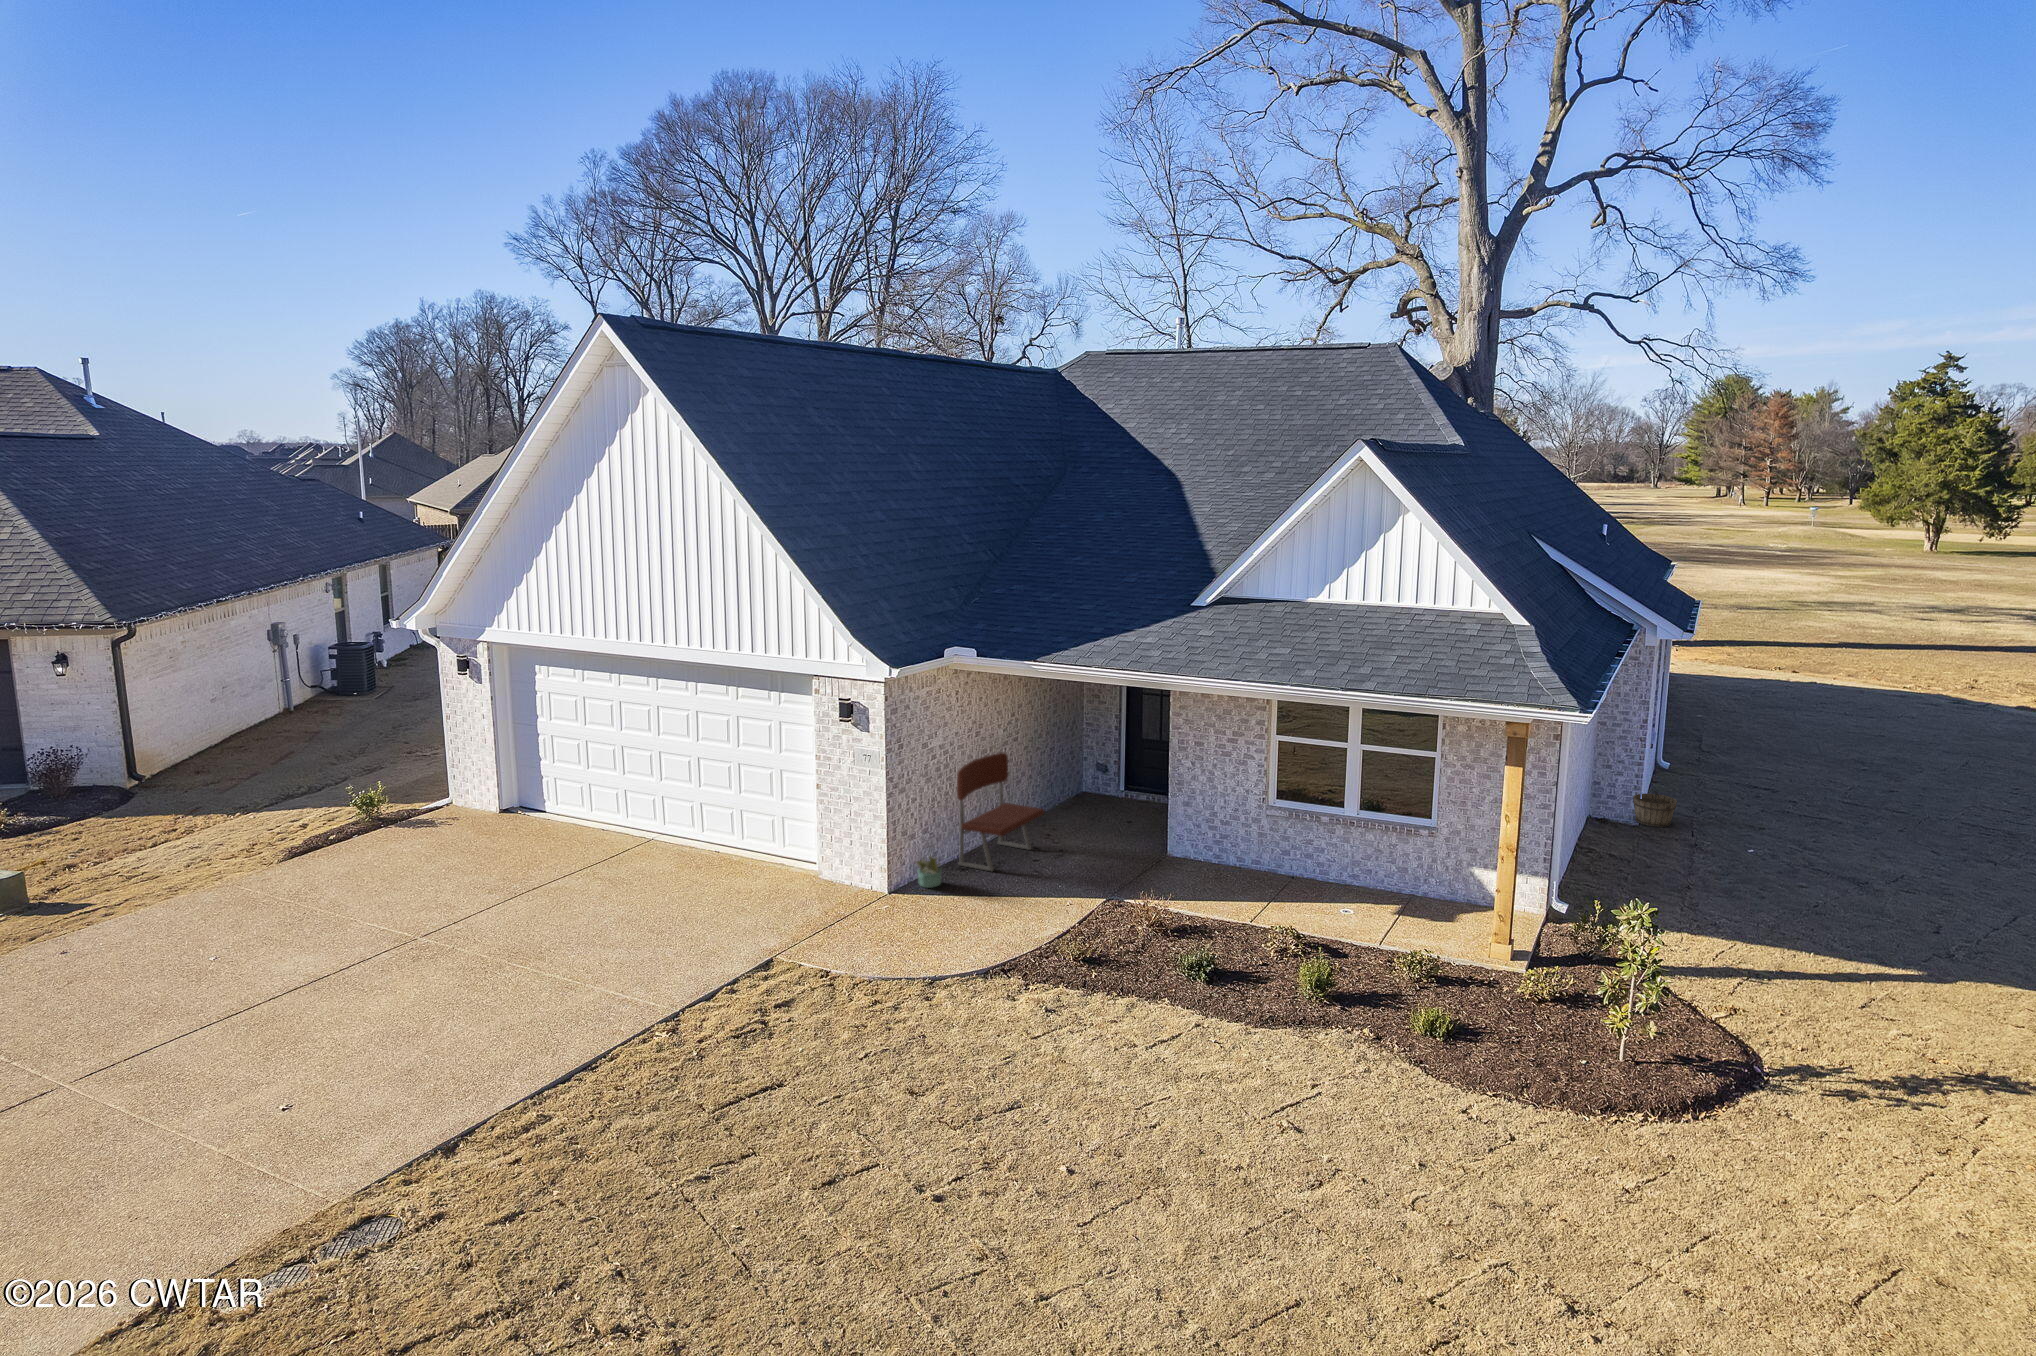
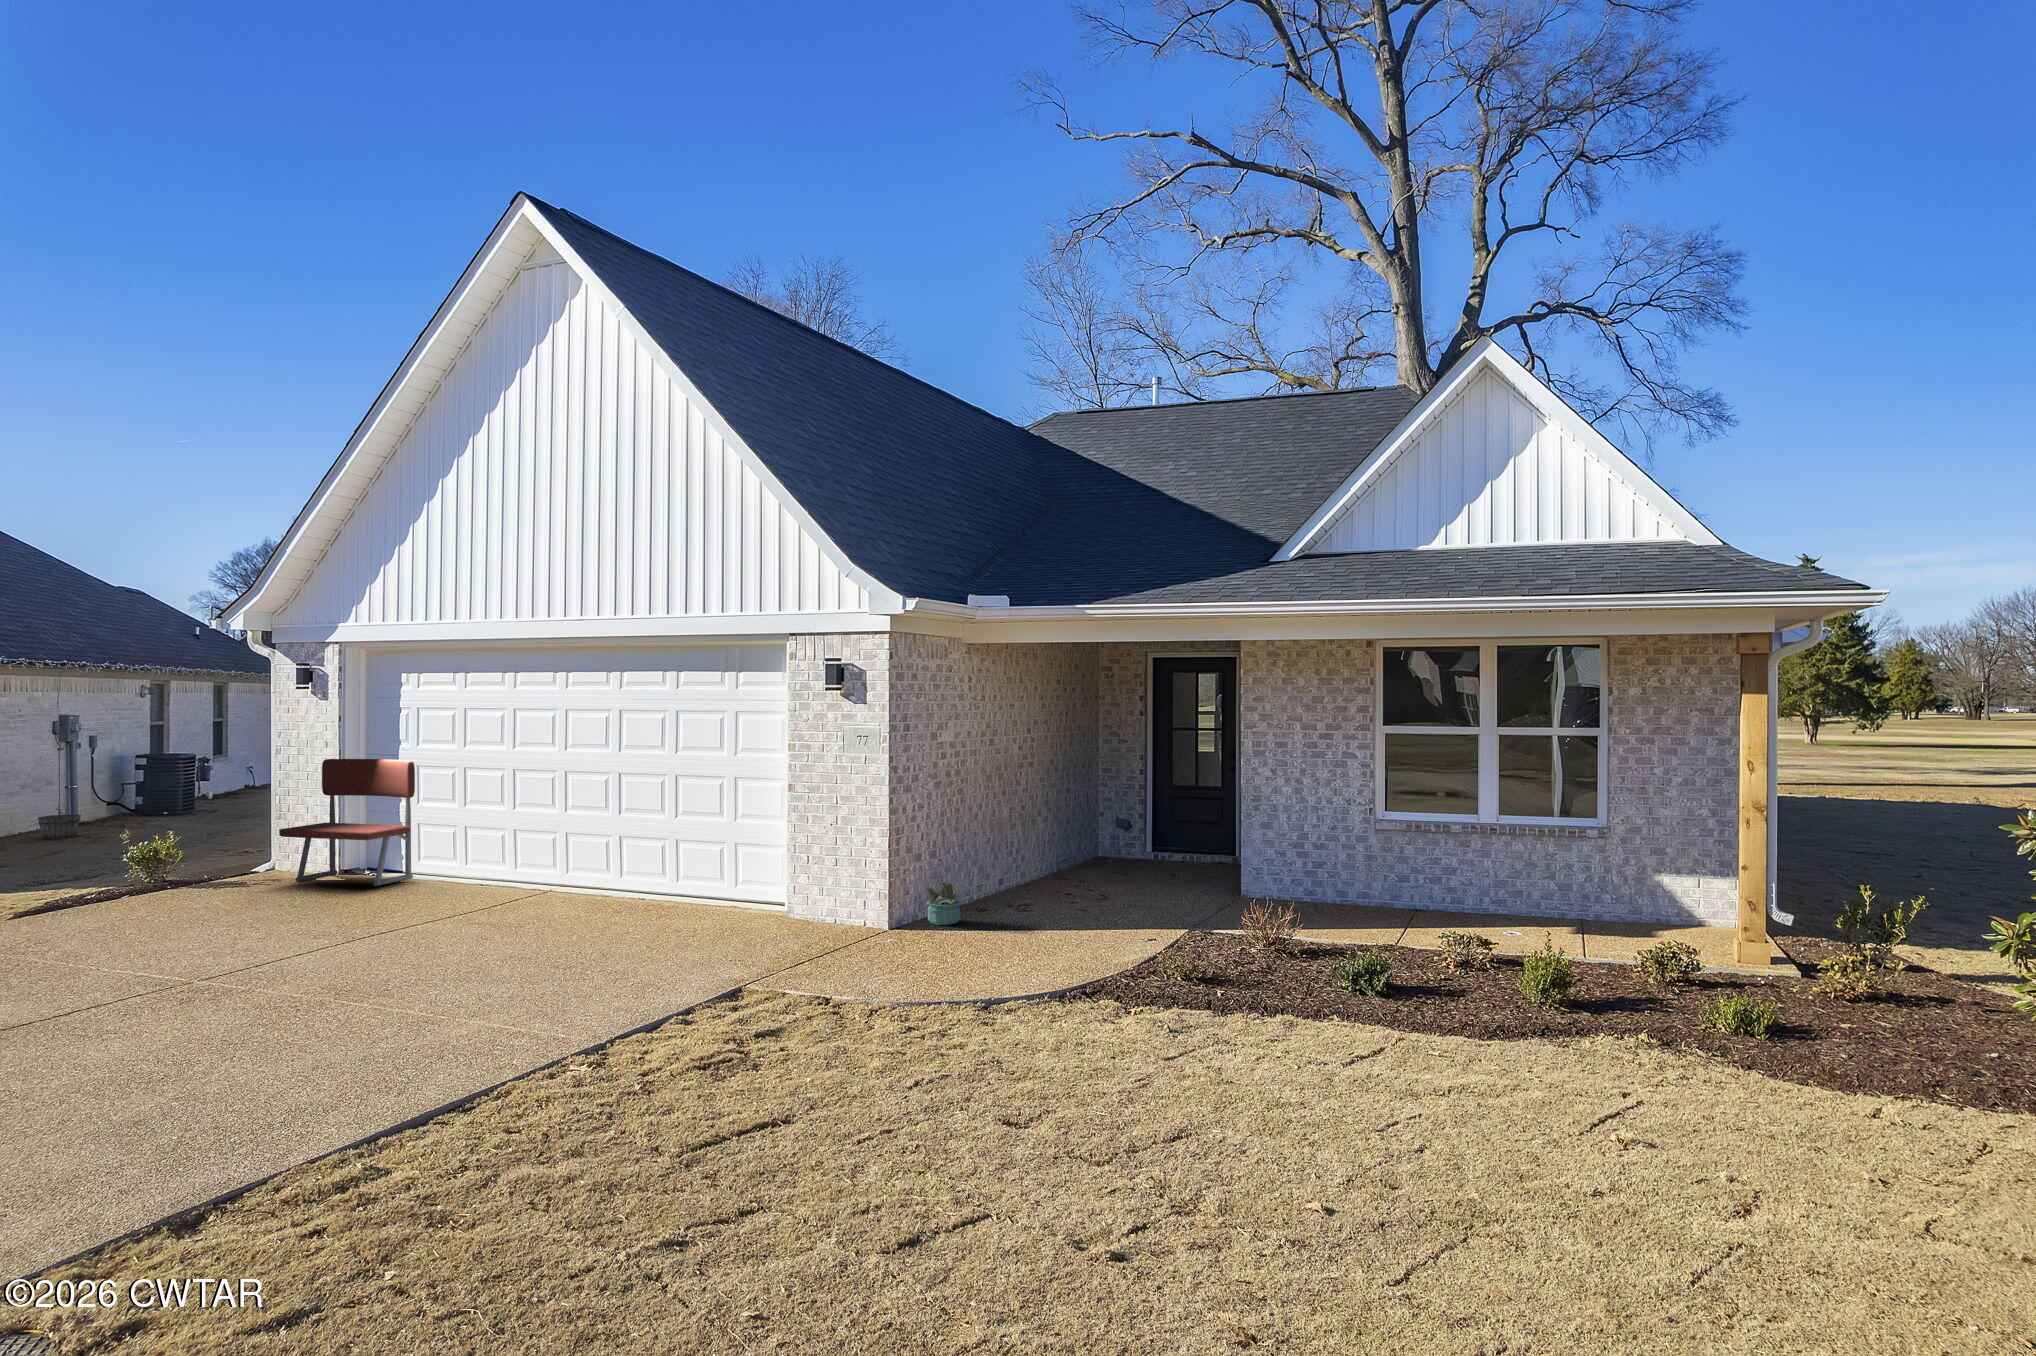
bench: present [957,753,1045,872] -> present [280,759,415,886]
wooden bucket: present [1633,789,1677,827] -> present [38,809,80,839]

